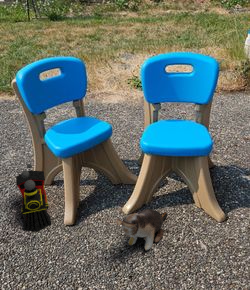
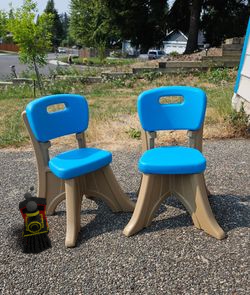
plush toy: present [116,209,167,250] -> none [117,223,168,265]

